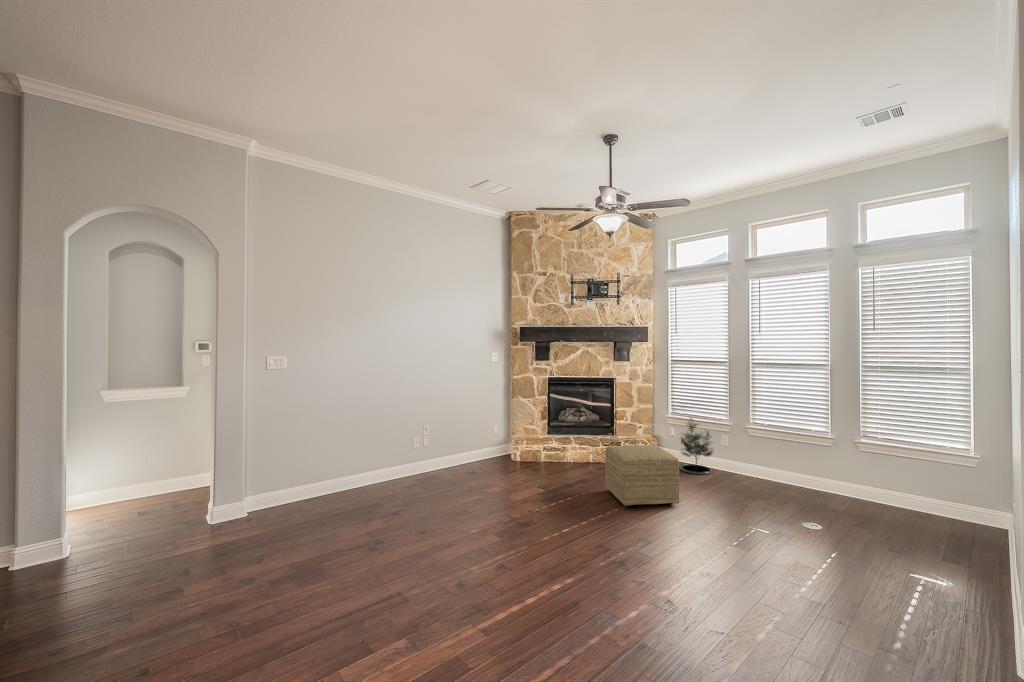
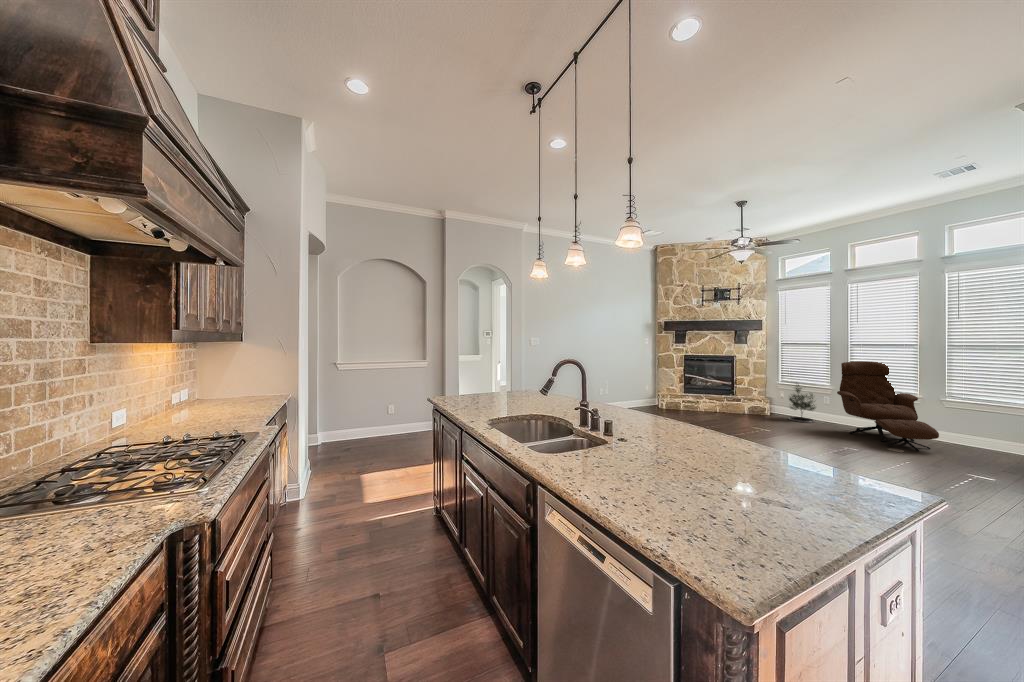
lounge chair: none [740,388,867,526] -> present [837,361,939,451]
ottoman: present [605,446,680,507] -> none [731,397,787,434]

